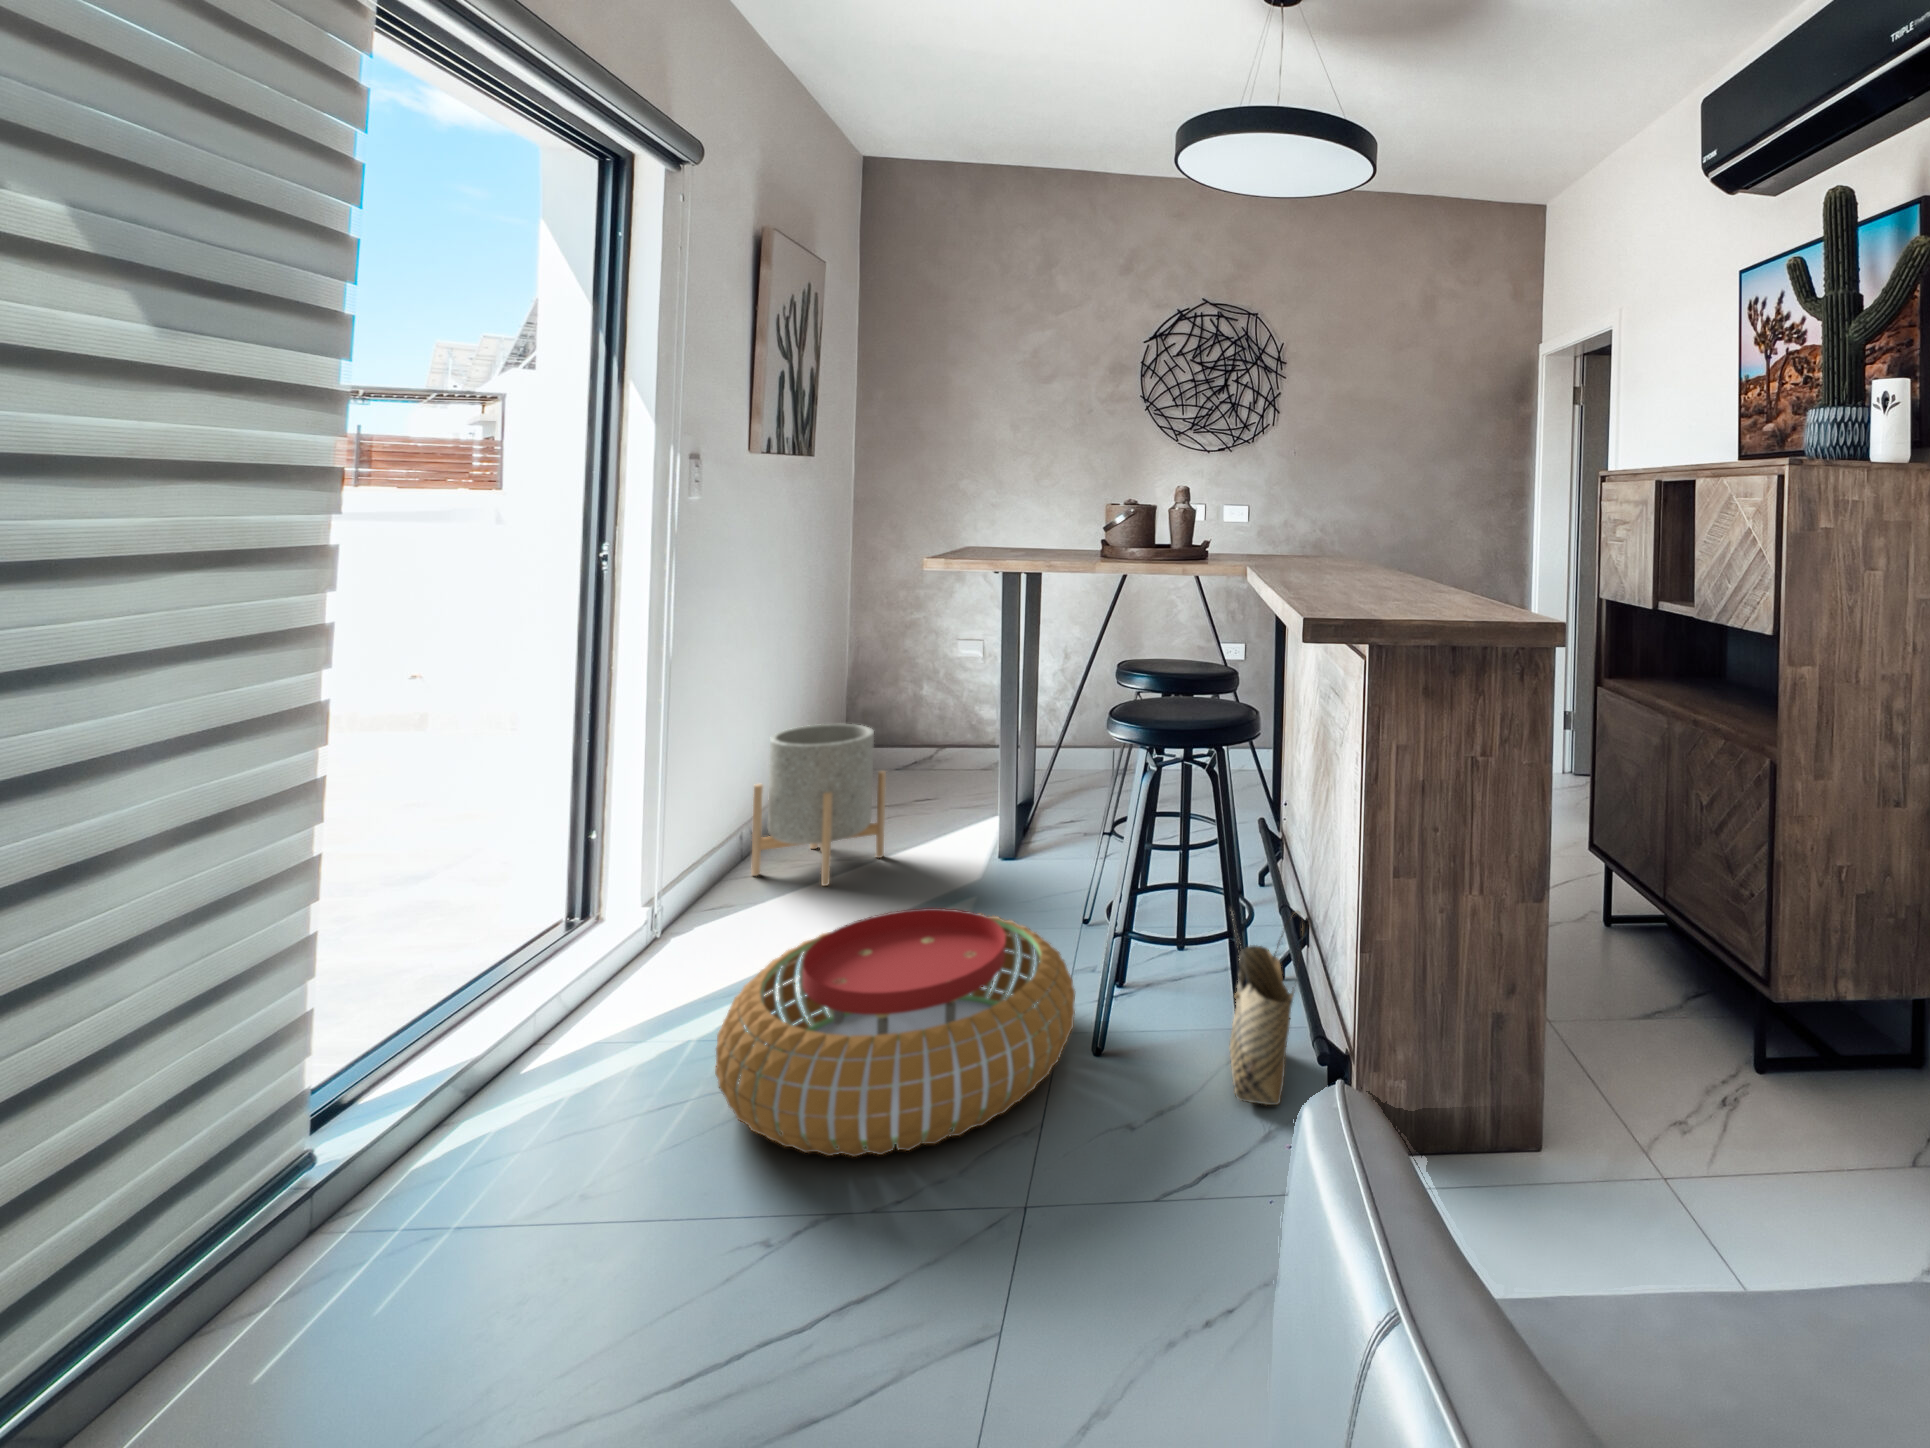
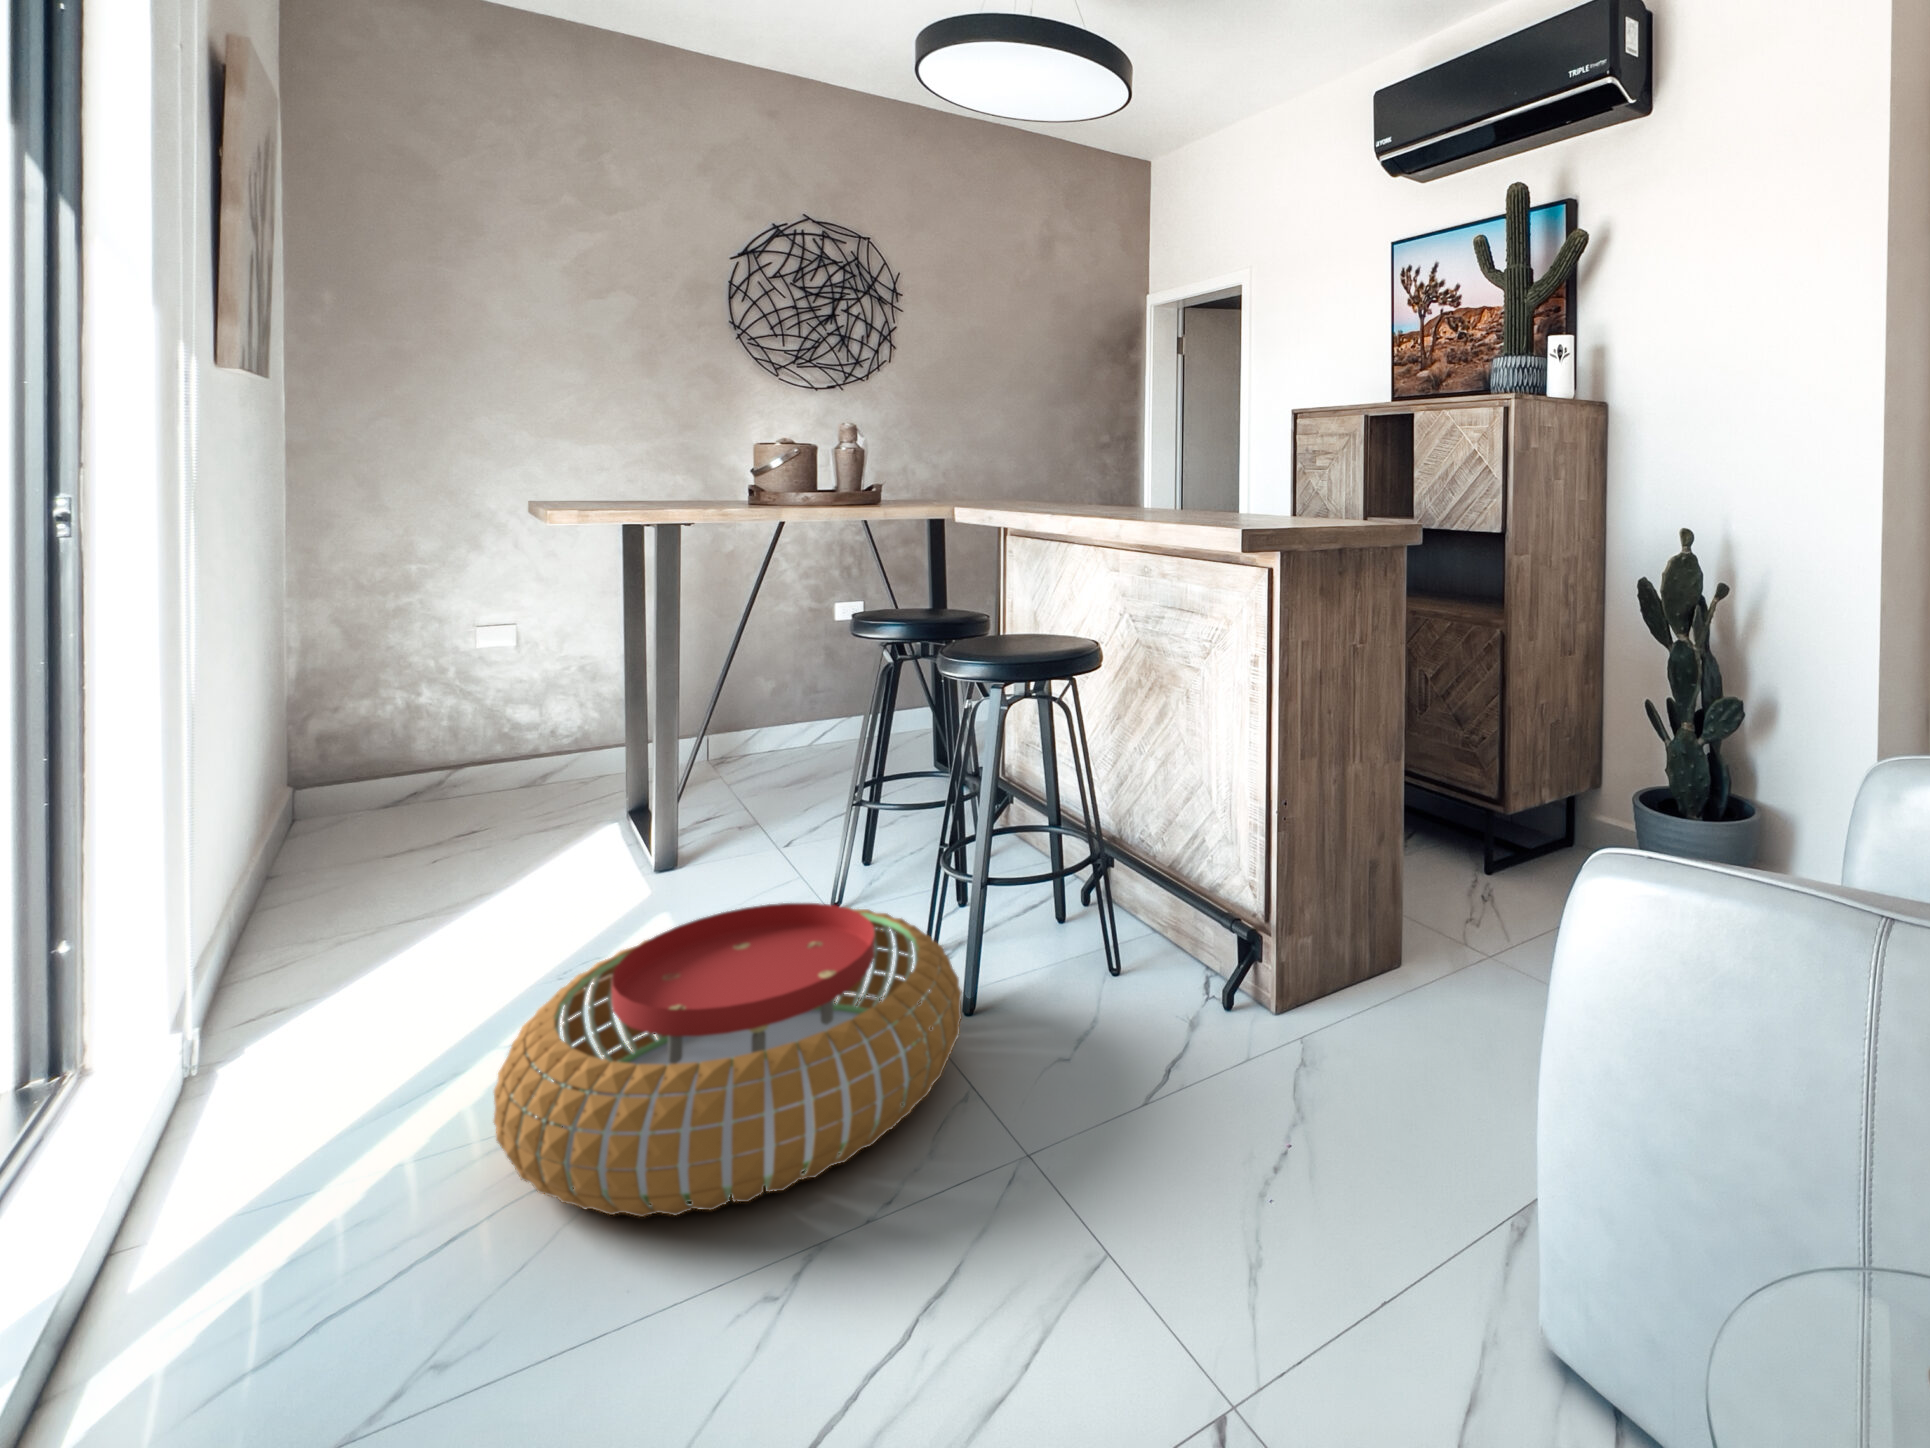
planter: present [751,724,886,886] -> none [249,738,465,973]
woven basket: present [1230,911,1301,1105] -> none [1101,818,1195,1008]

